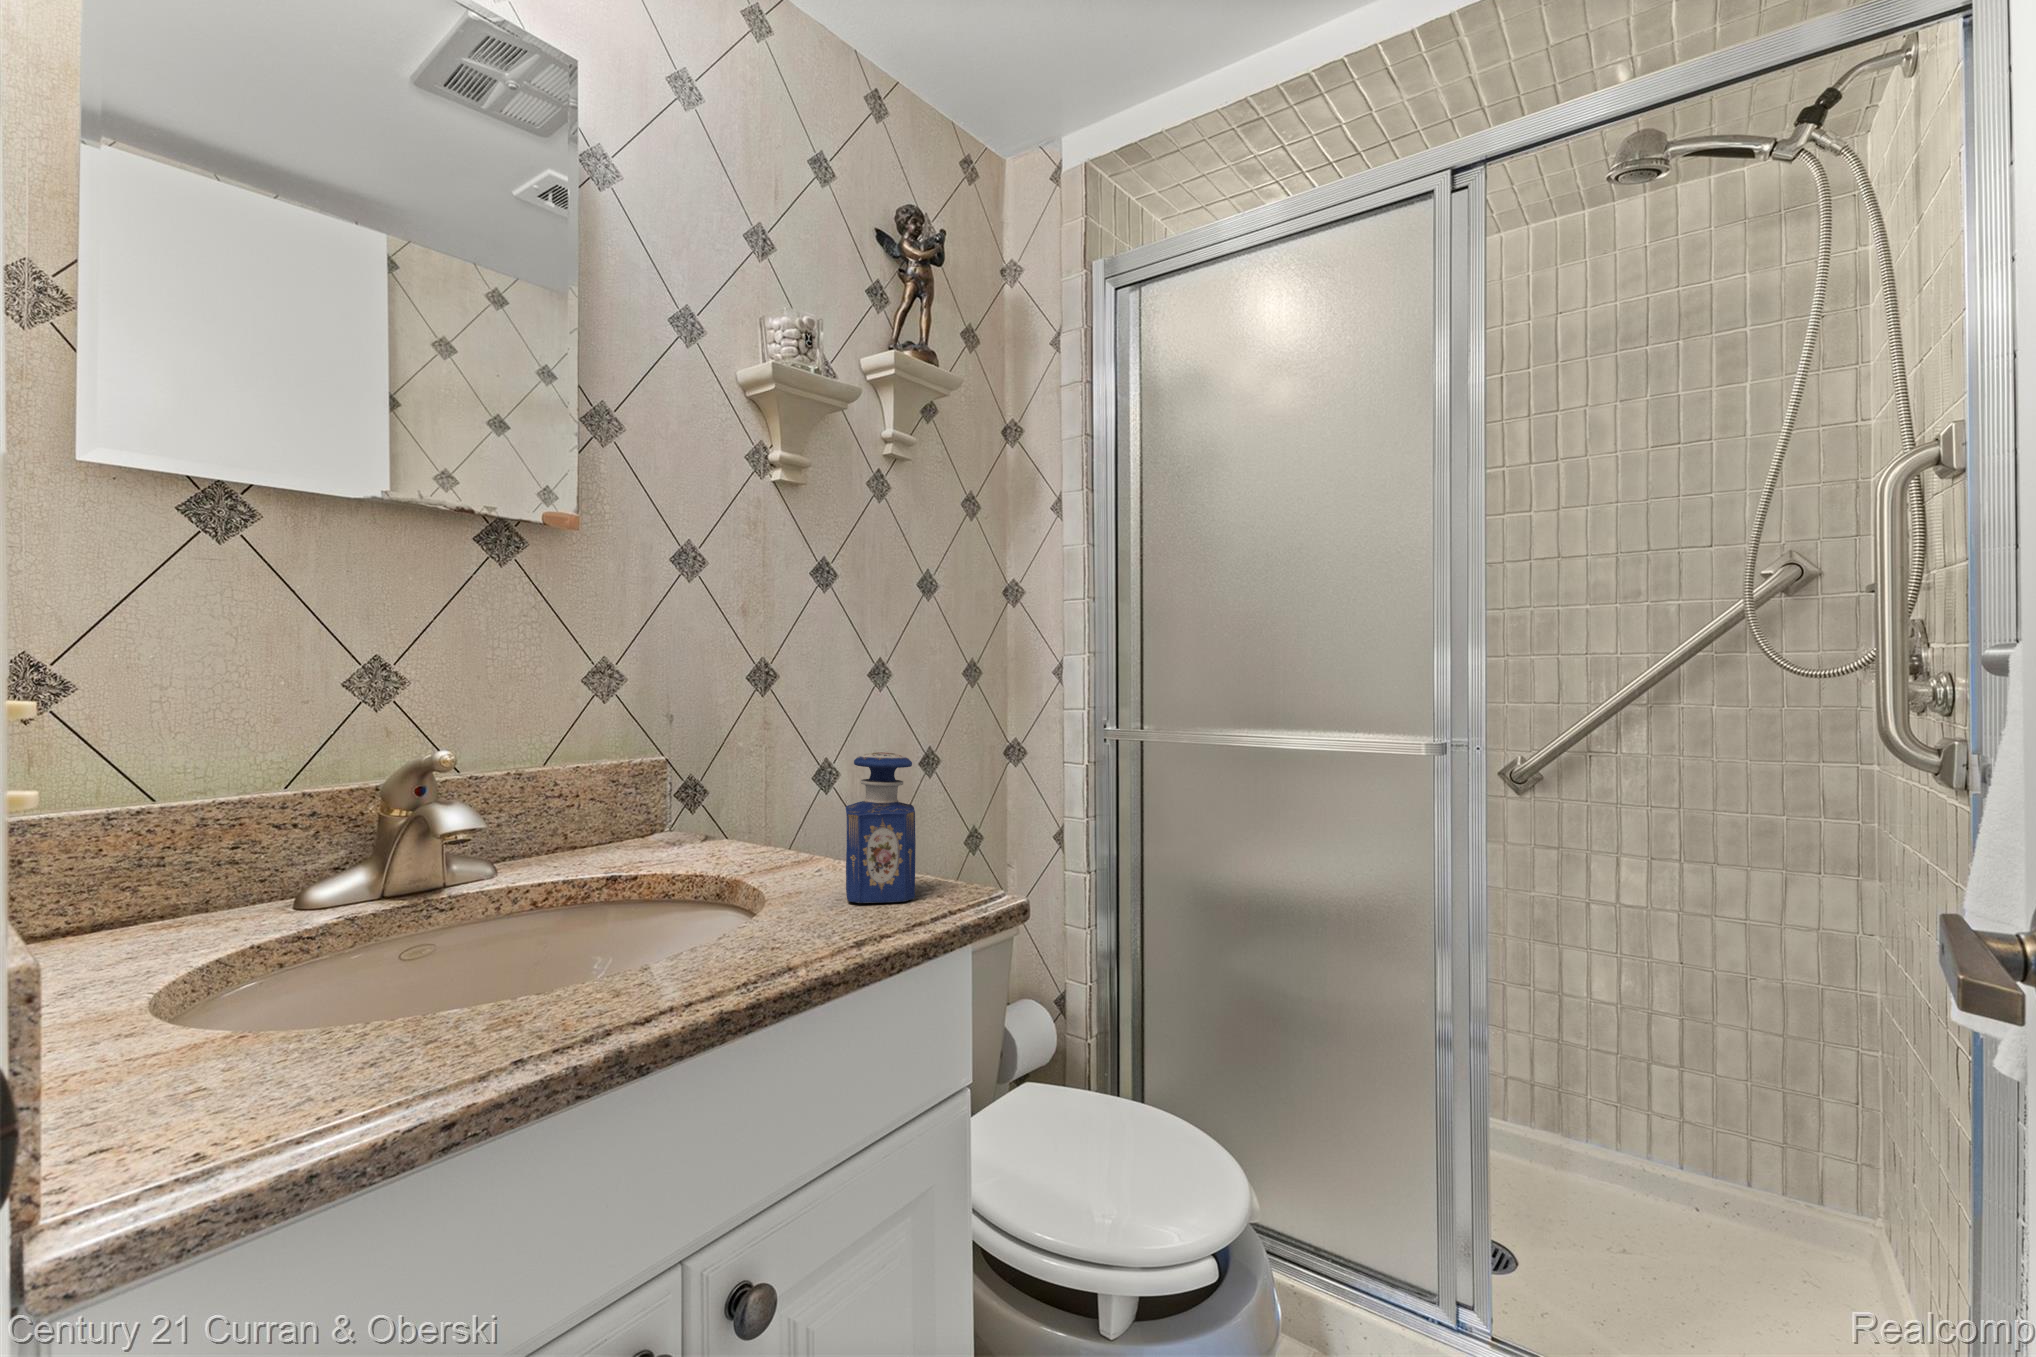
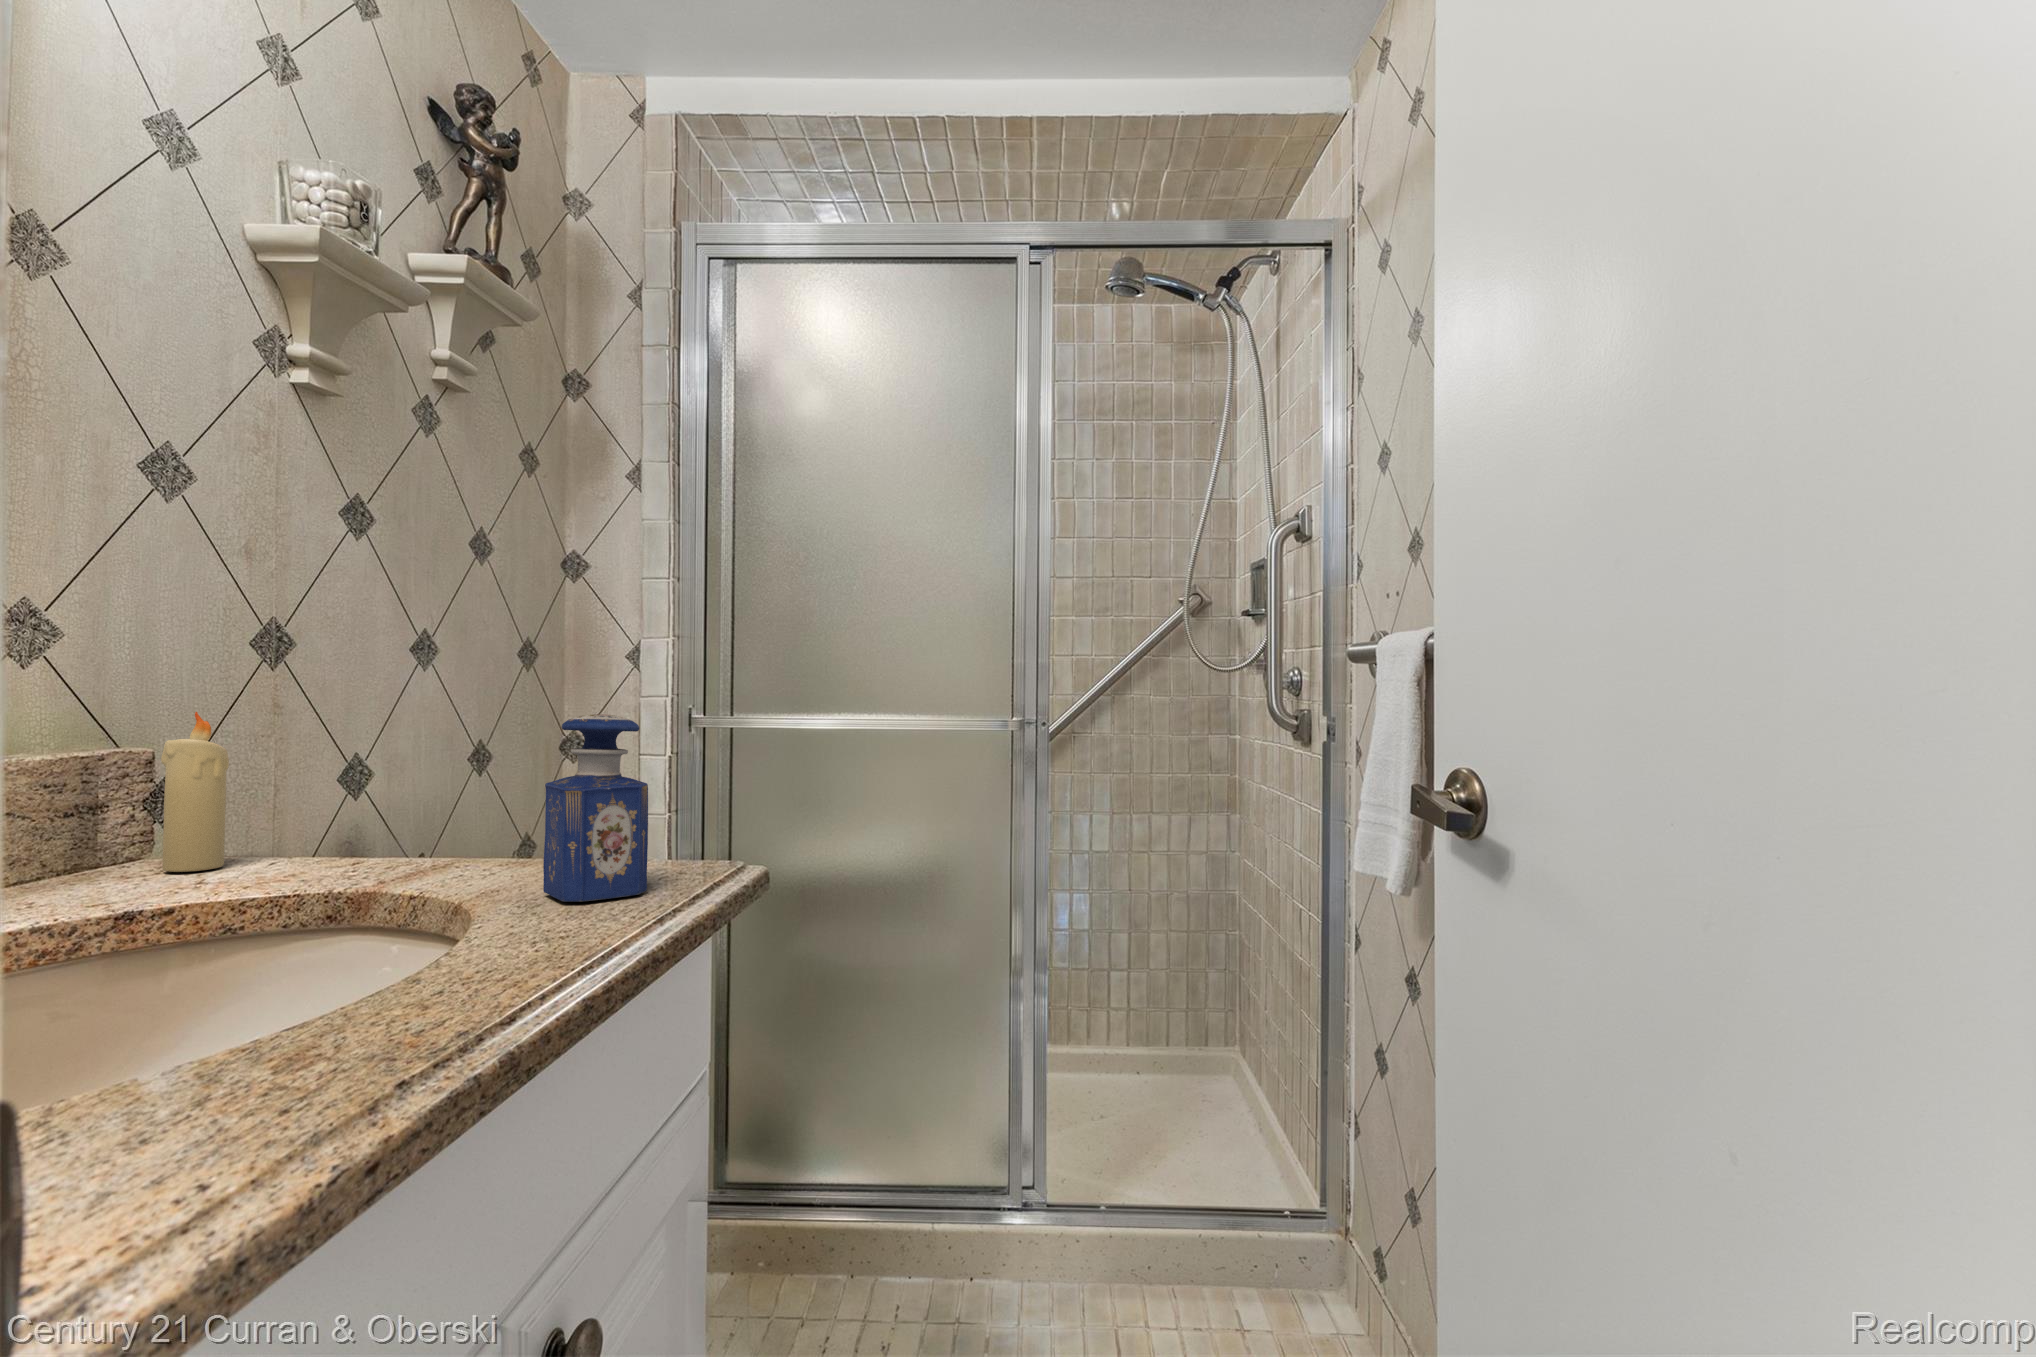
candle: none [665,735,704,847] -> present [161,712,229,872]

